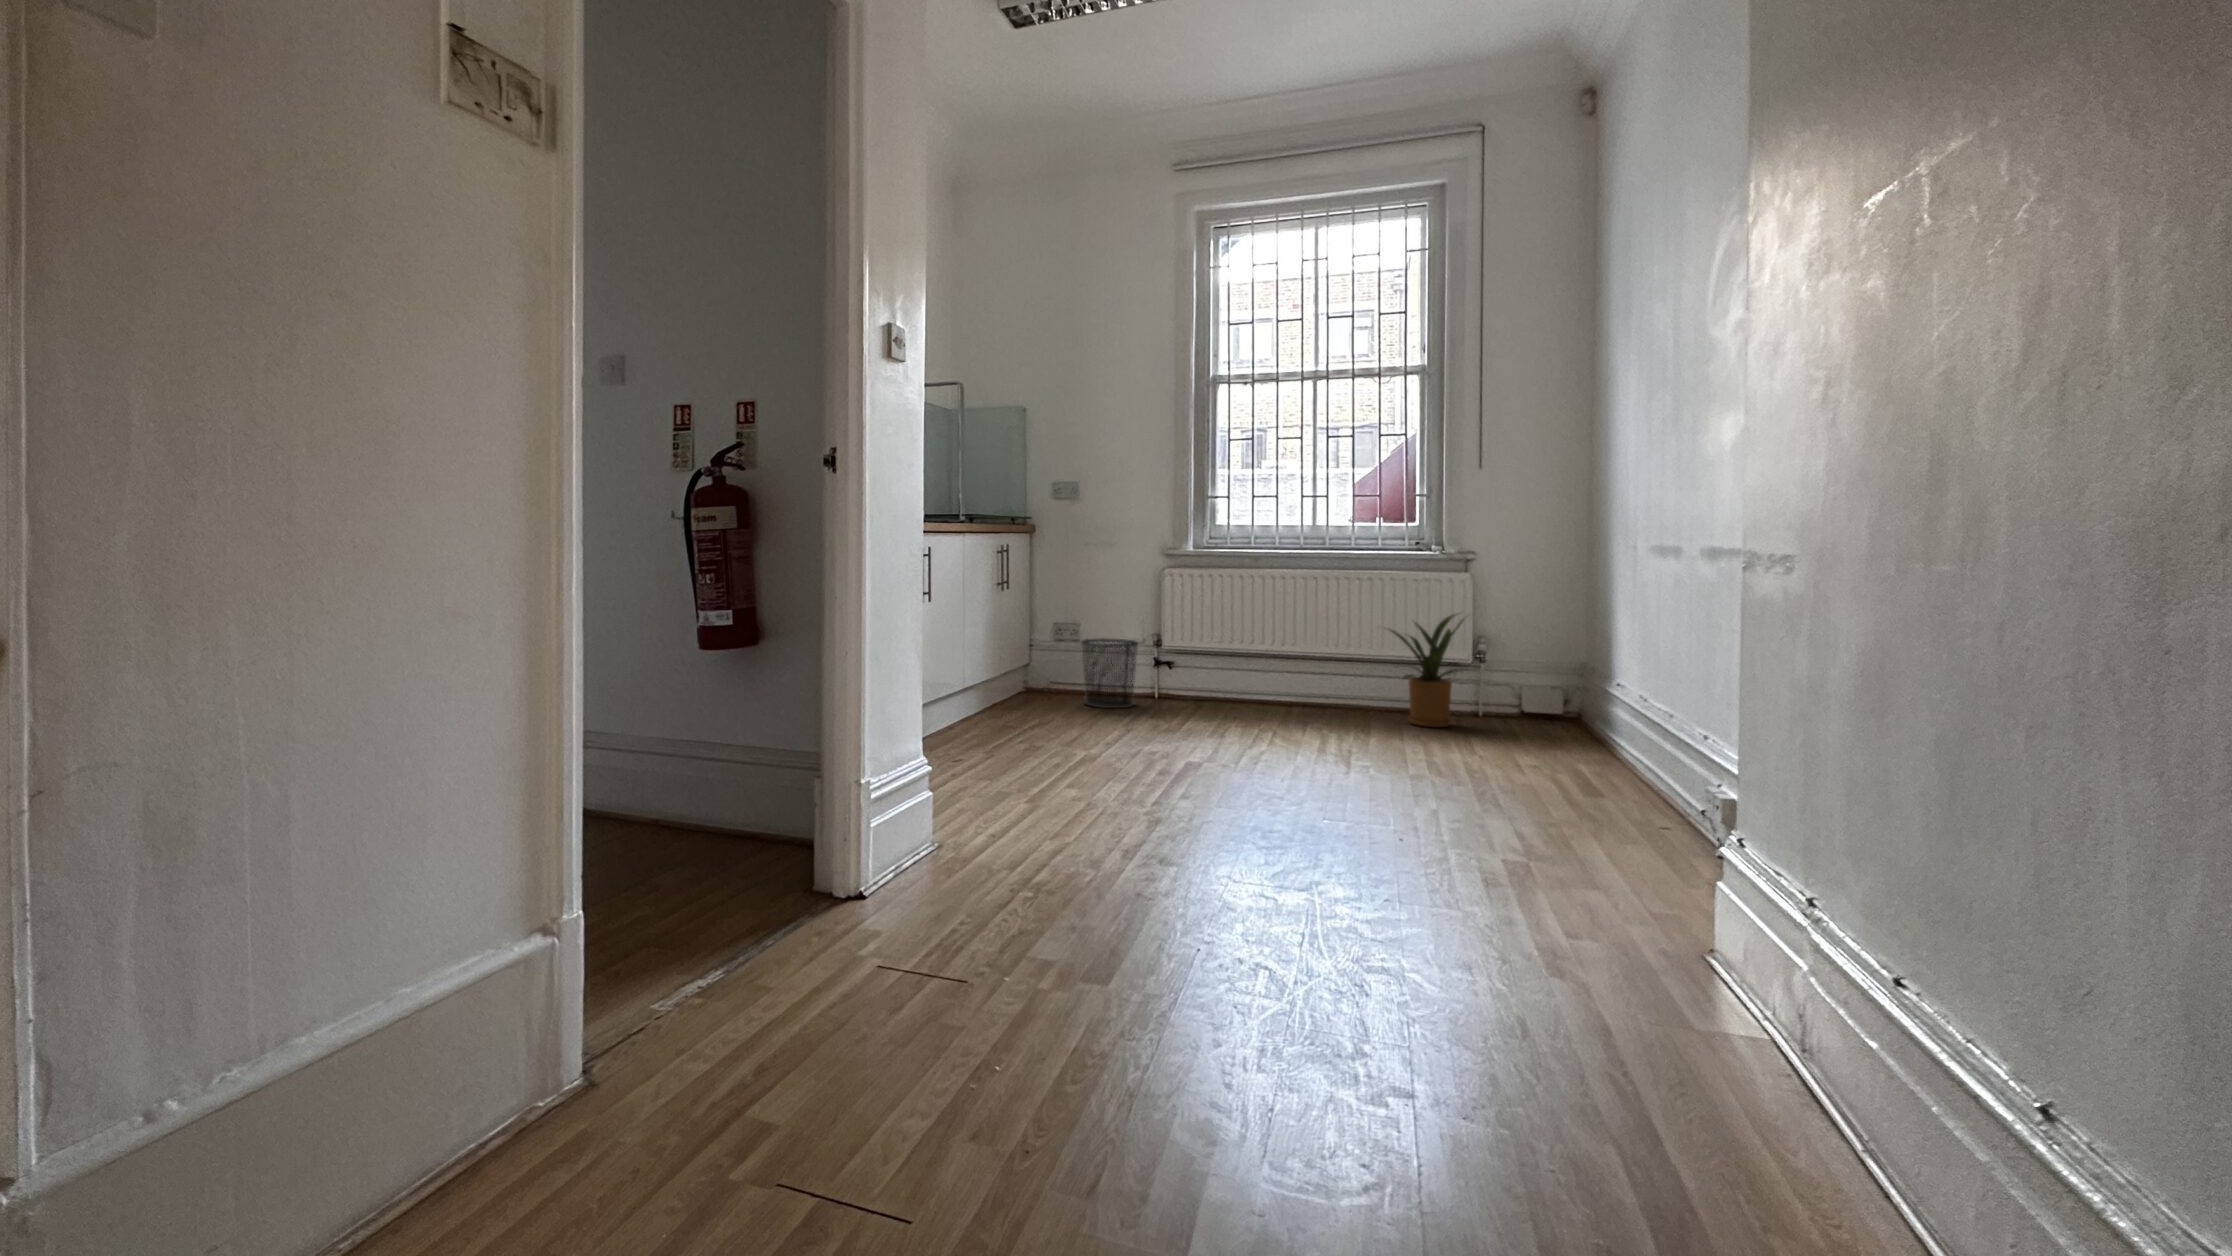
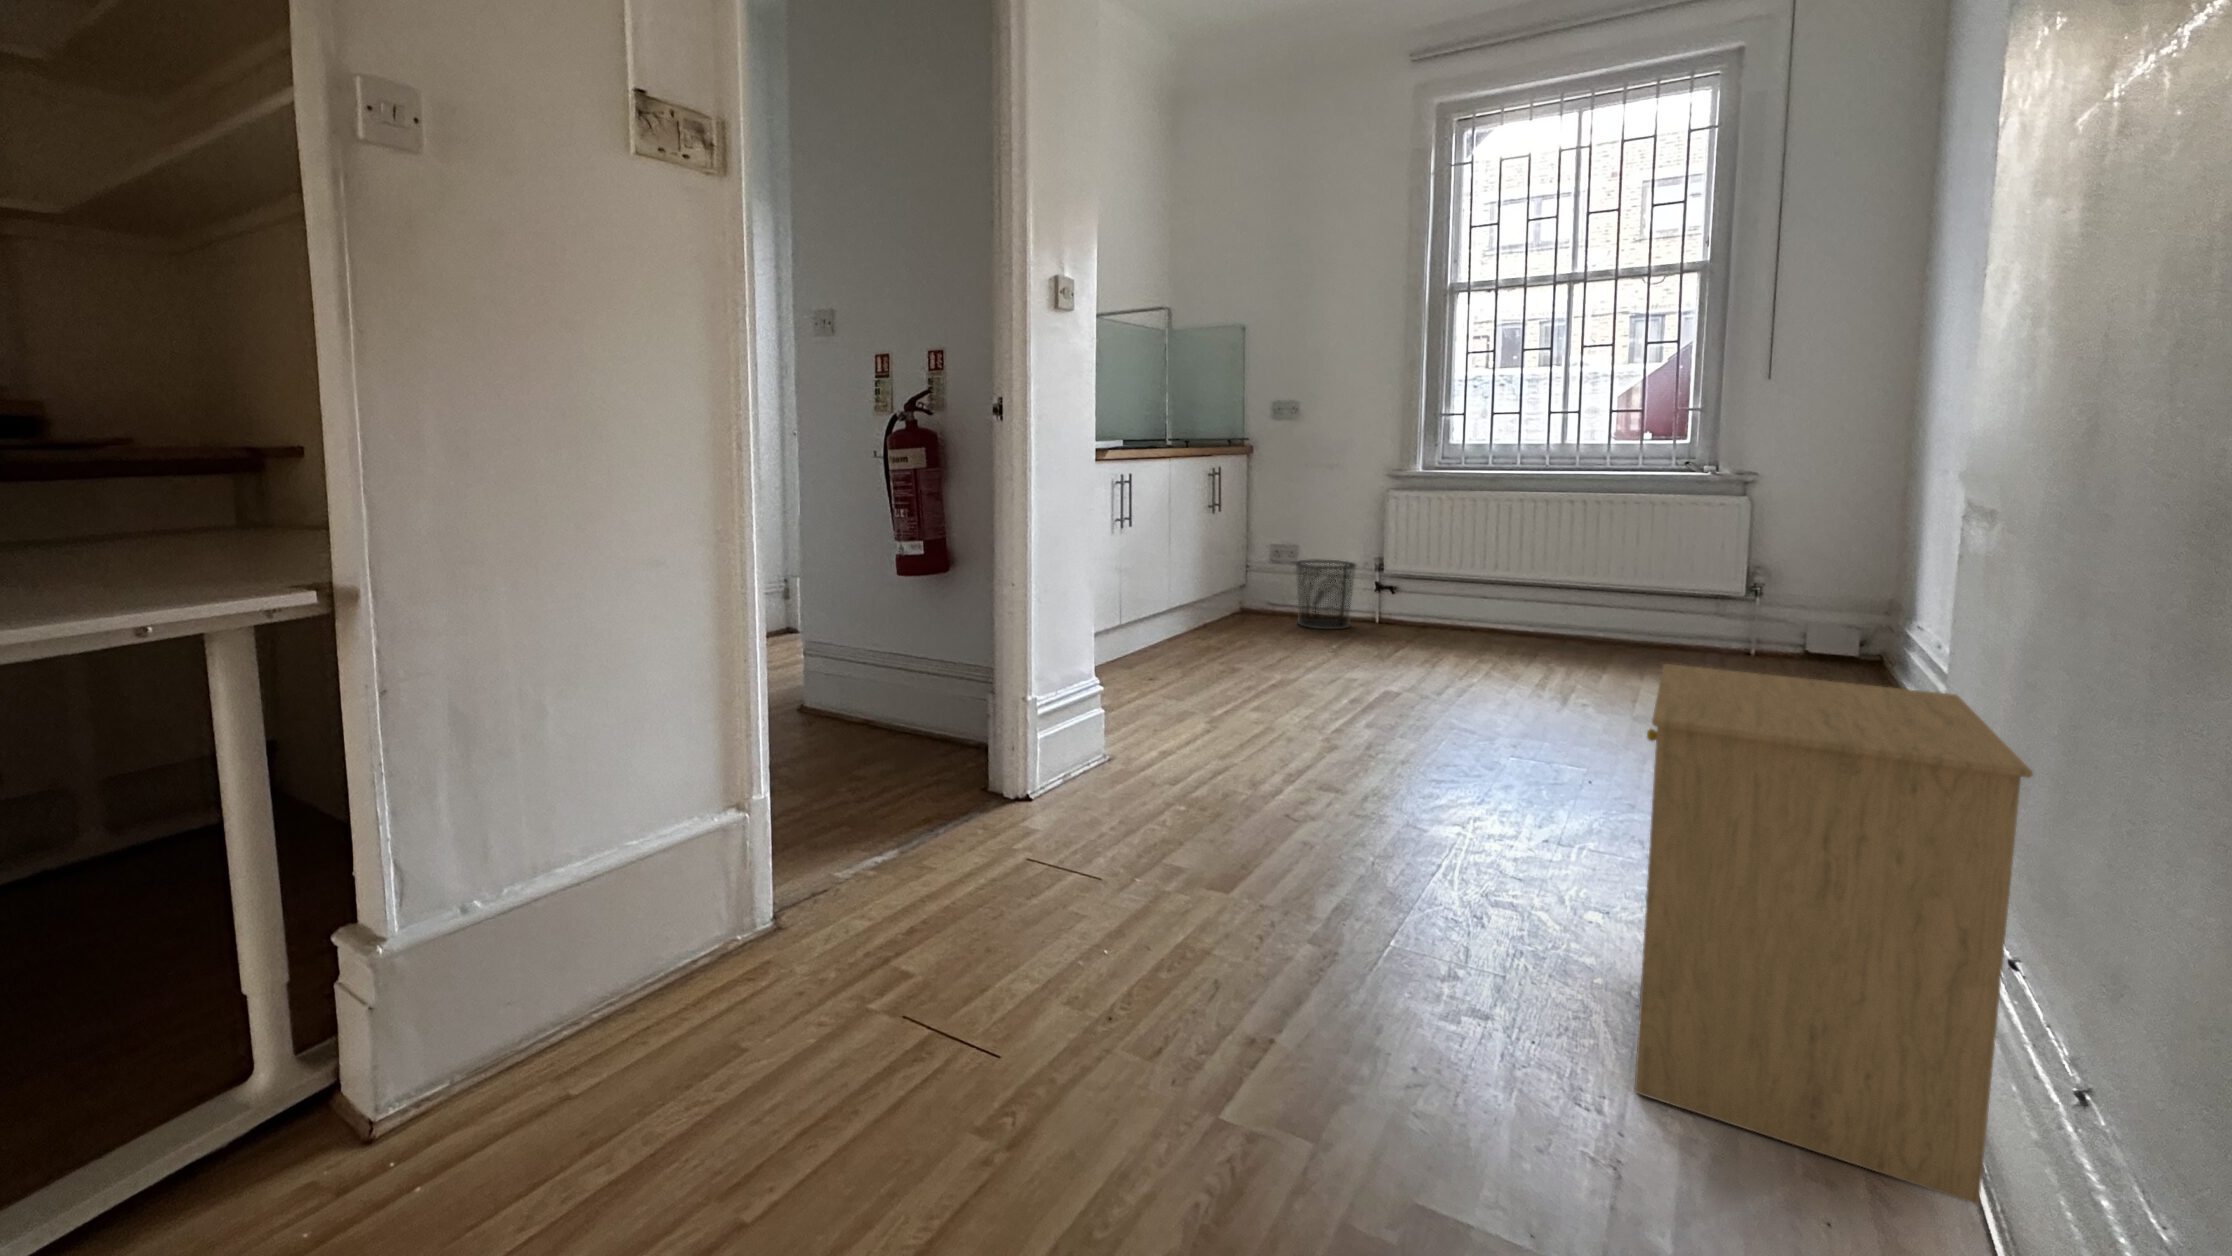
house plant: present [1388,614,1466,727] -> none [1619,539,1753,664]
side table: none [1527,706,1907,1214] -> present [1634,664,2033,1204]

